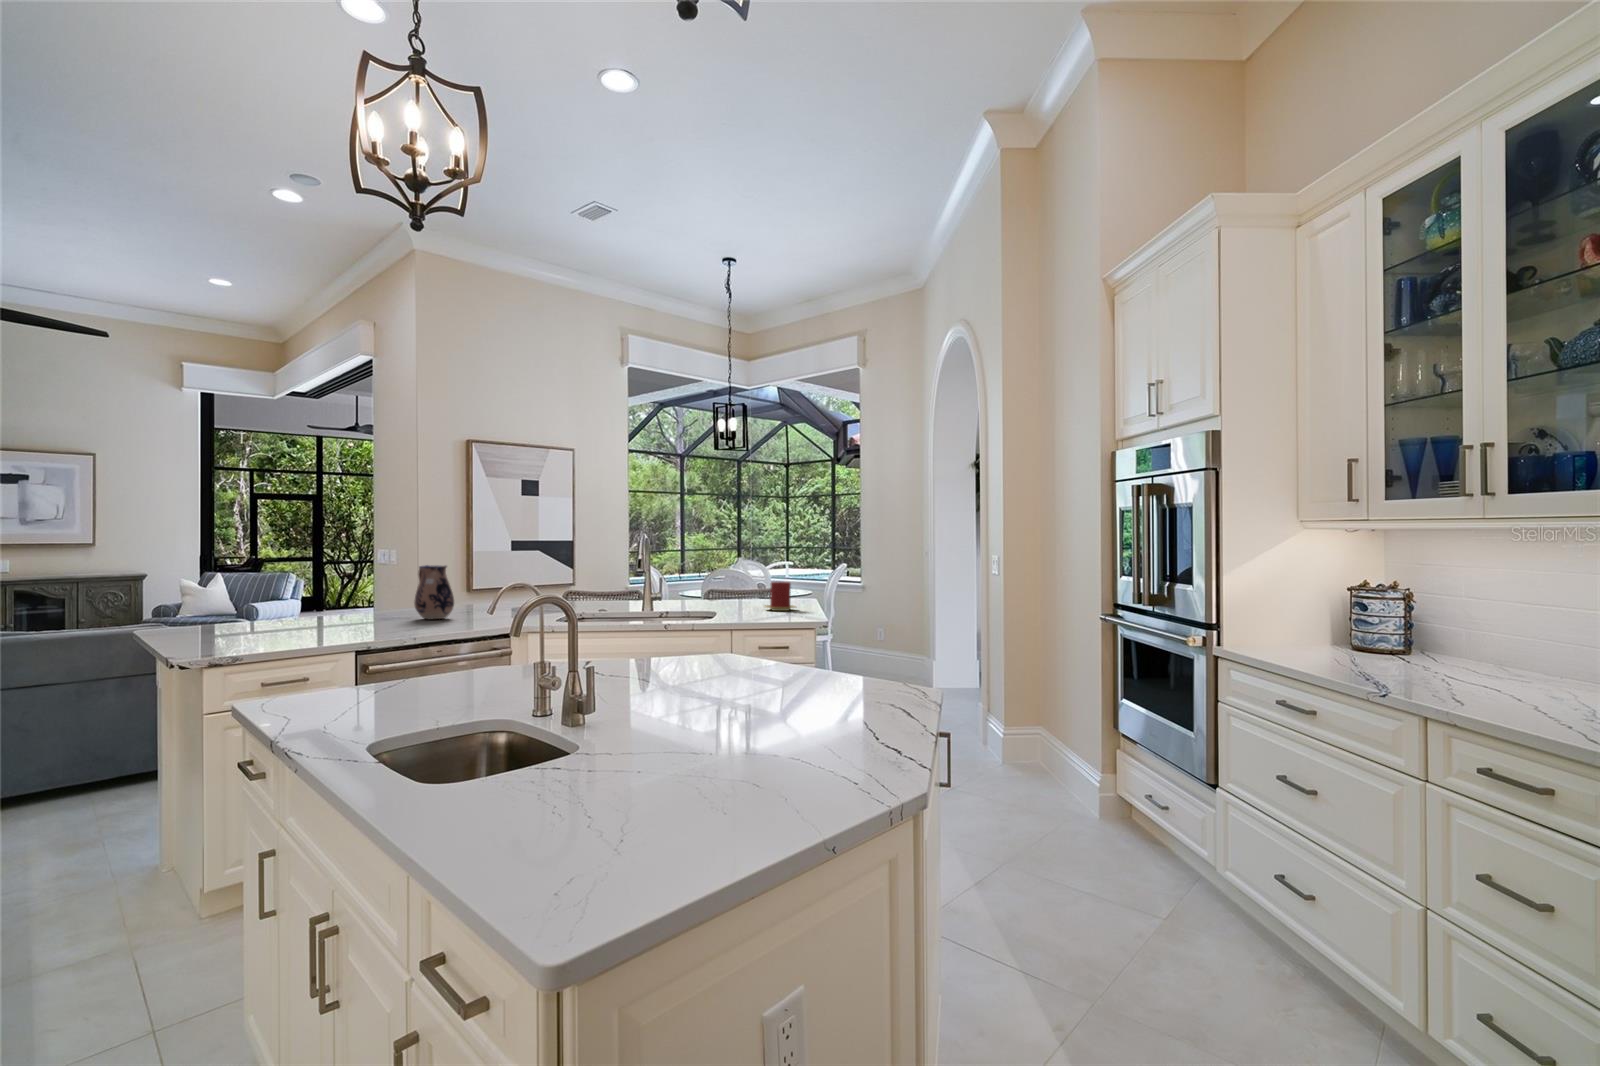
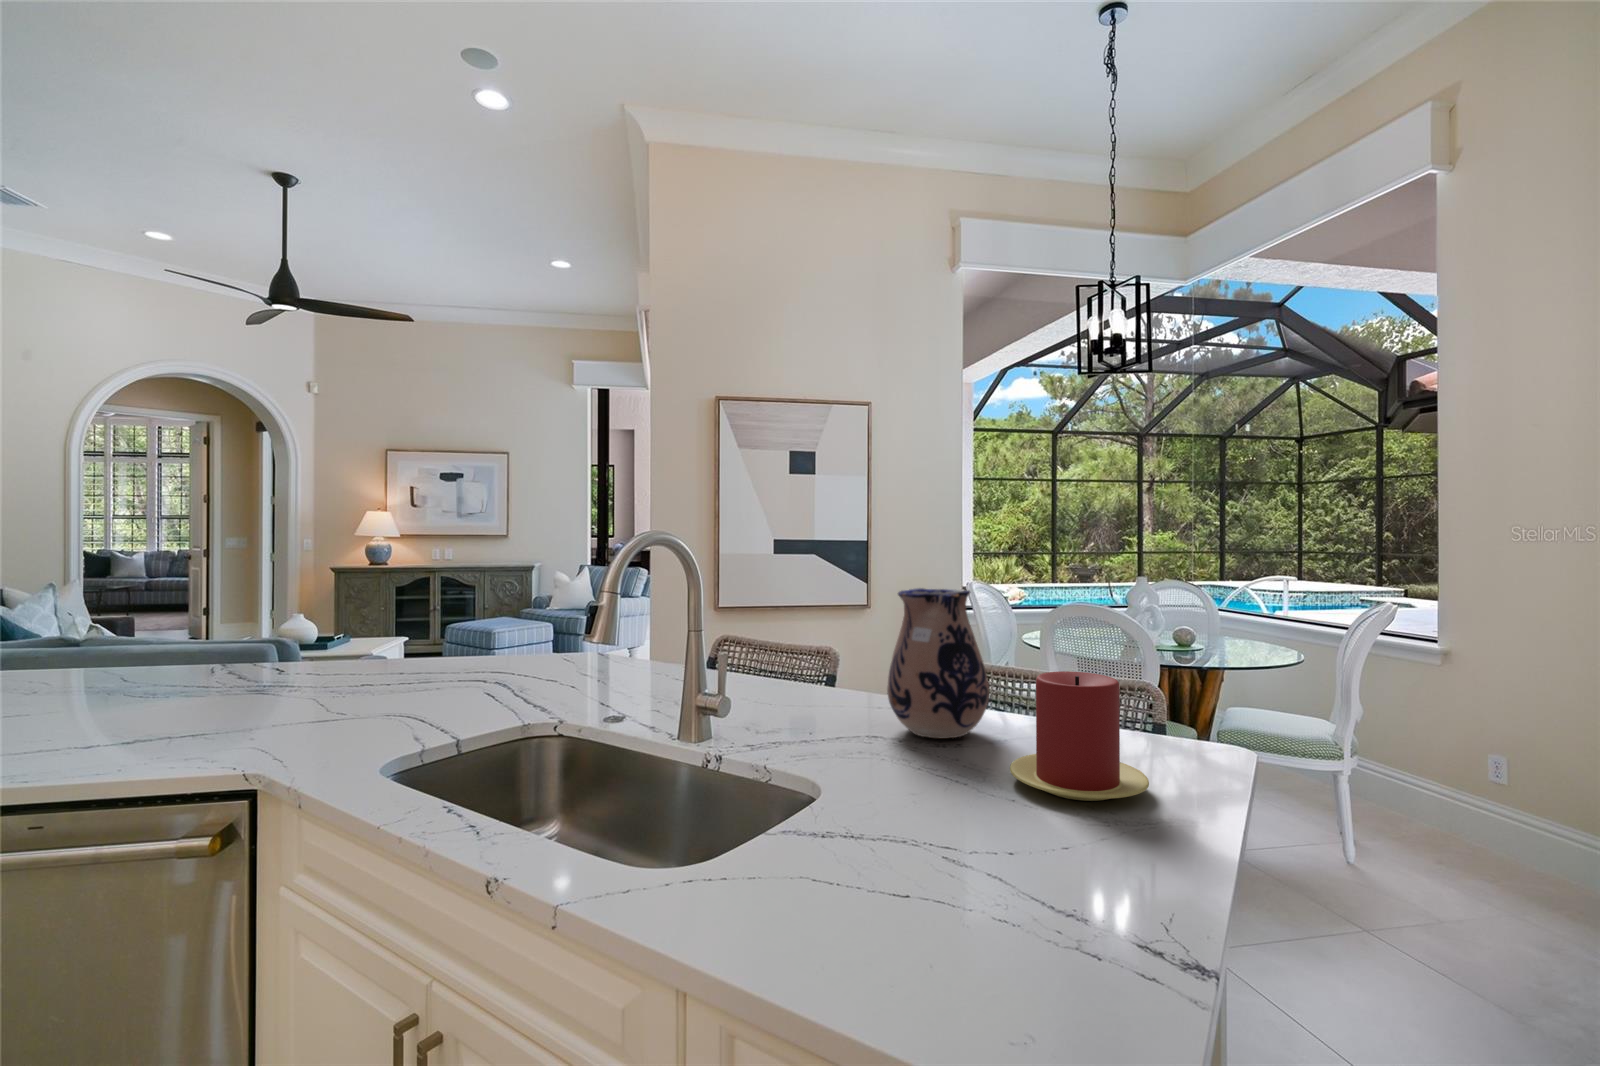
ceramic pitcher: present [414,565,454,619] -> present [887,588,989,738]

